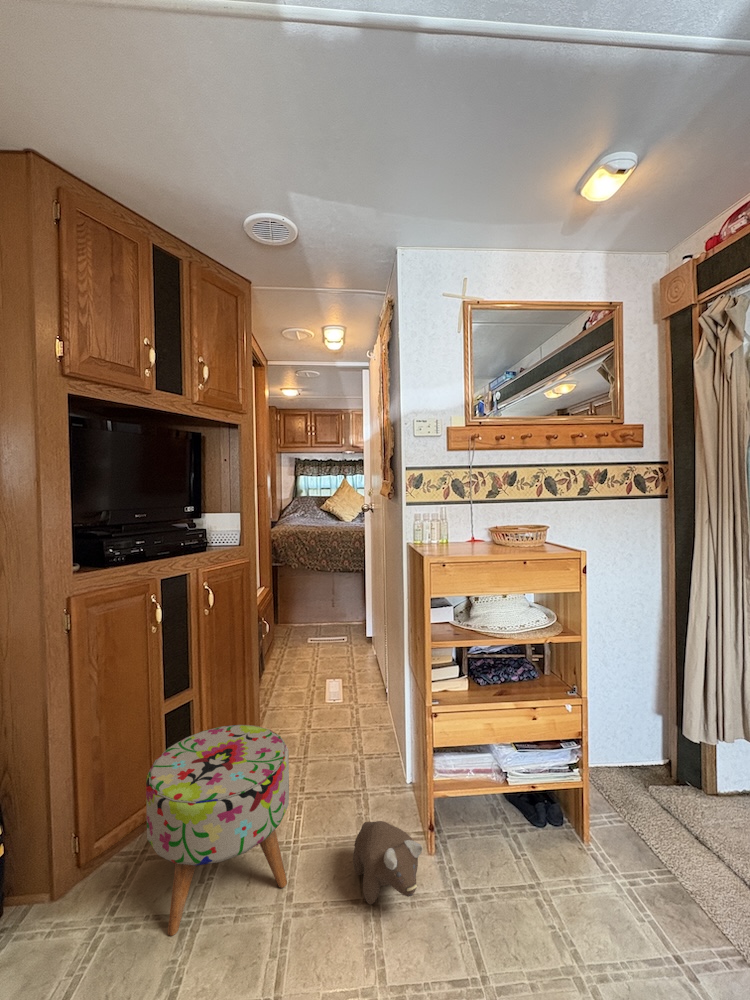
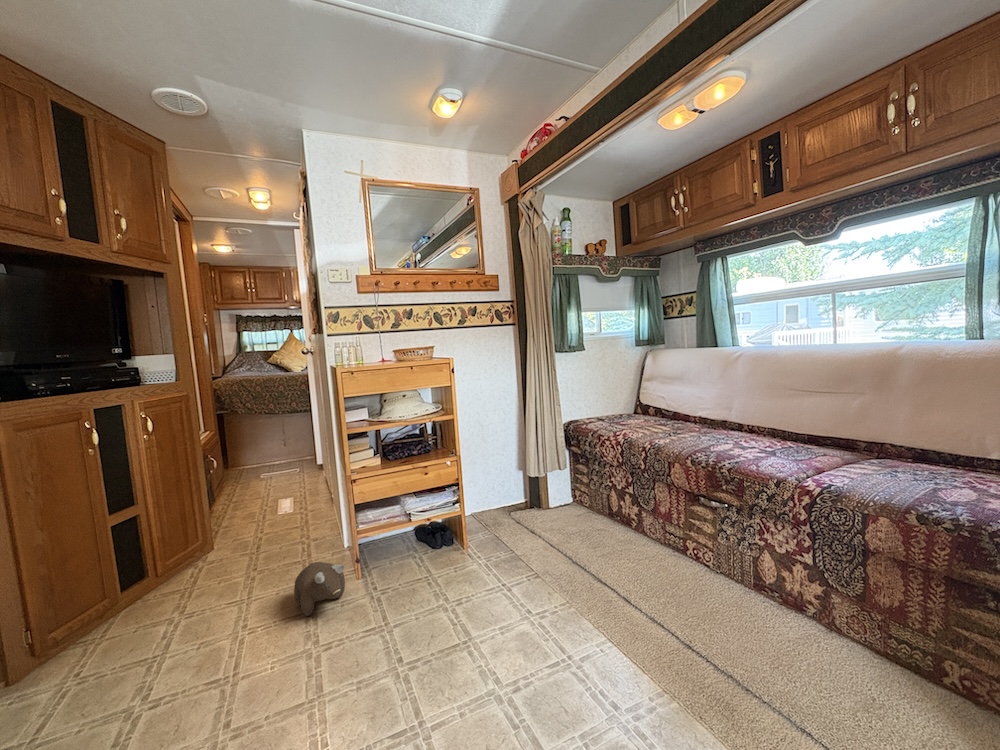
ottoman: present [146,725,289,936] -> none [84,522,238,683]

